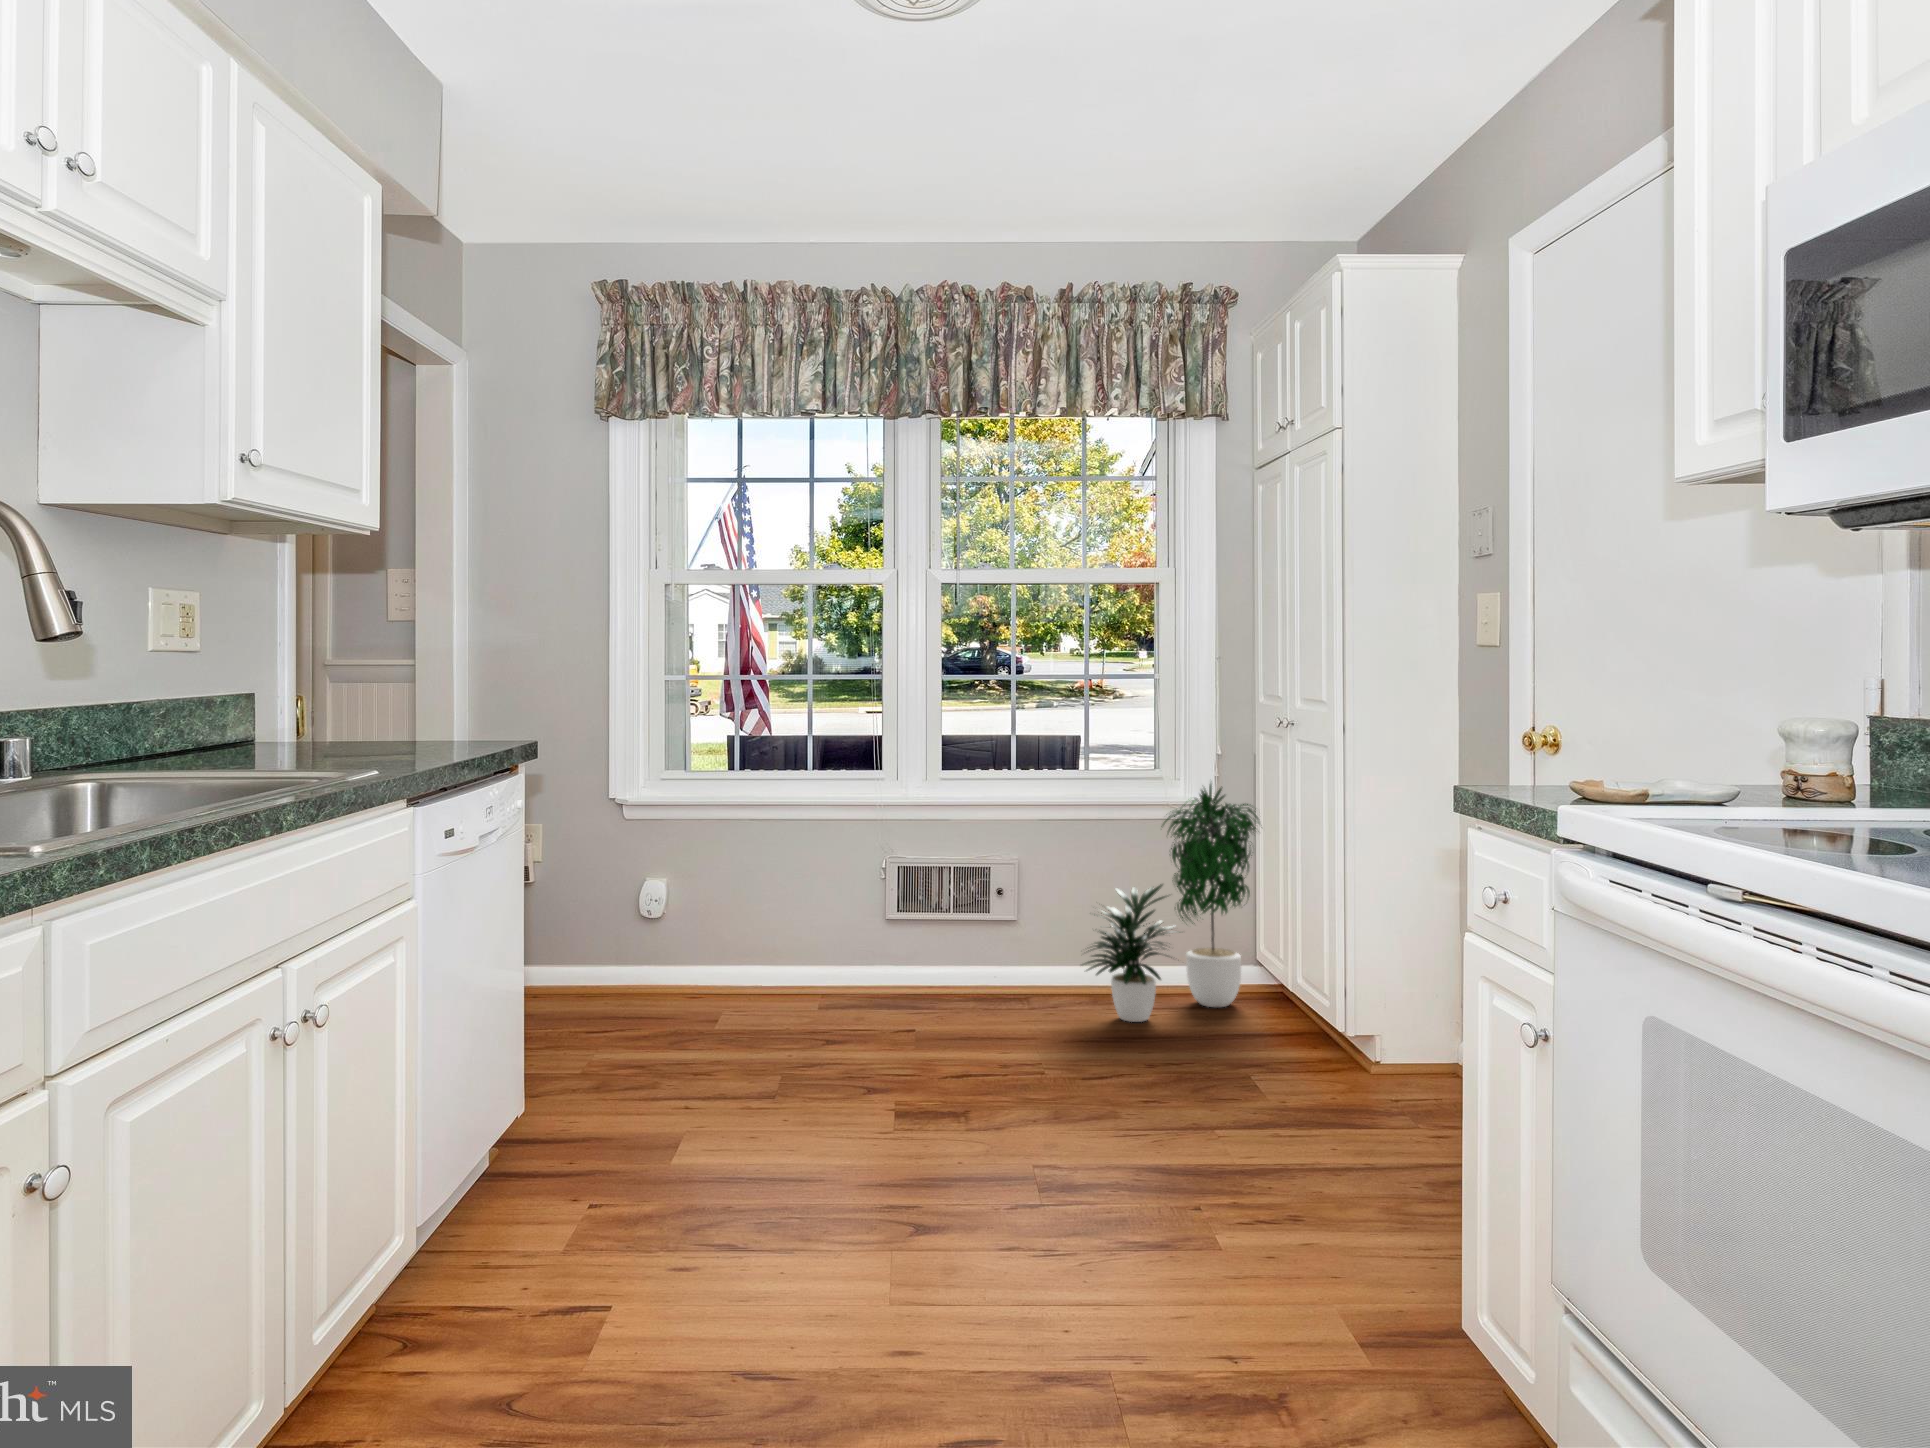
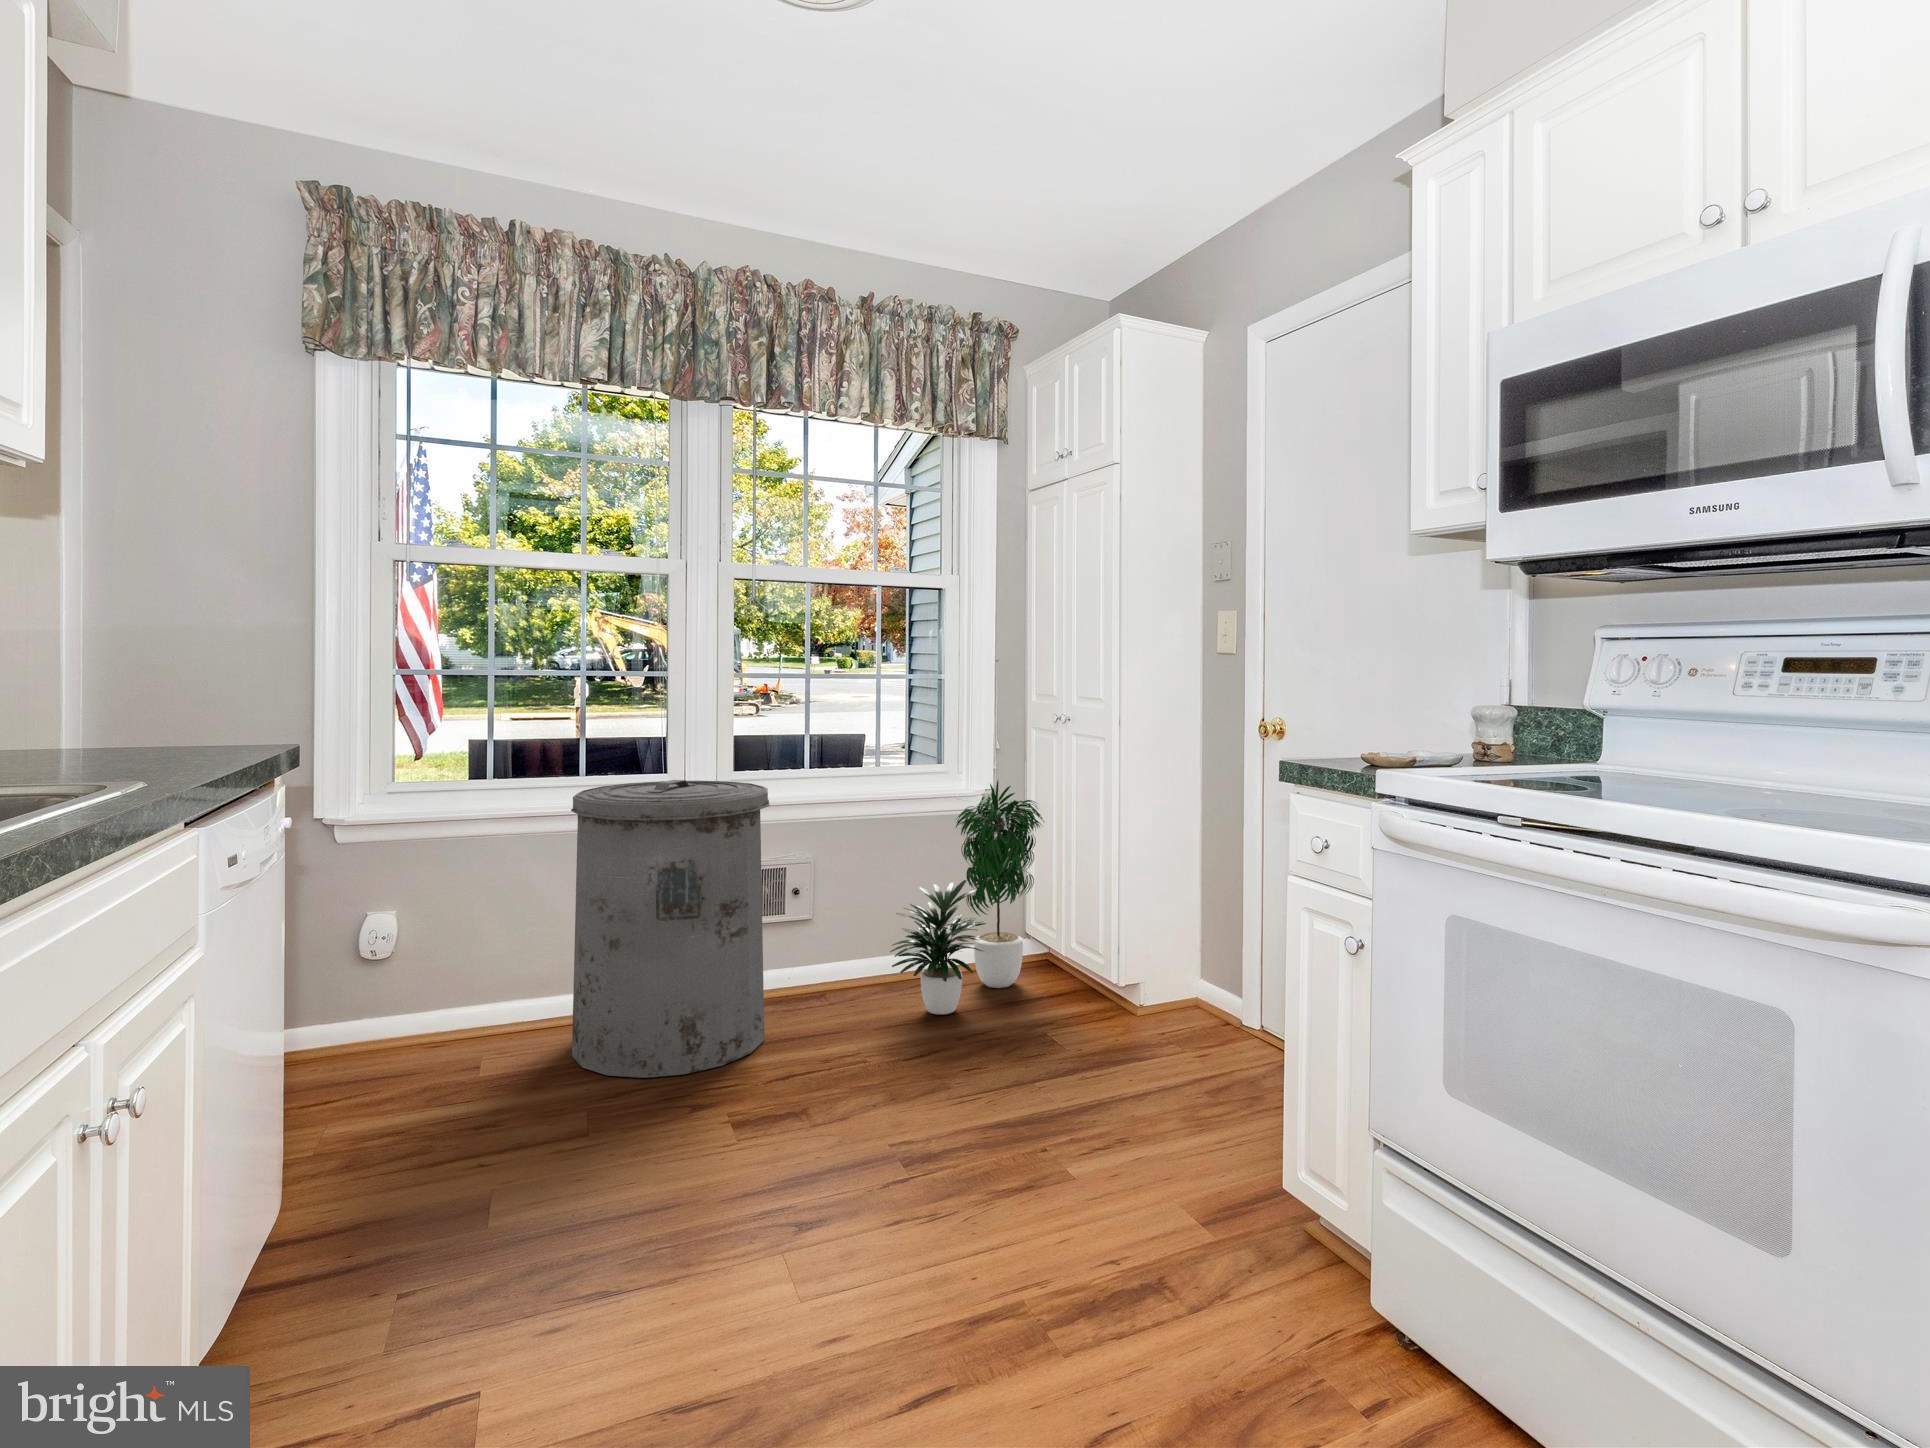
trash can: none [781,767,956,1036] -> present [571,780,769,1078]

